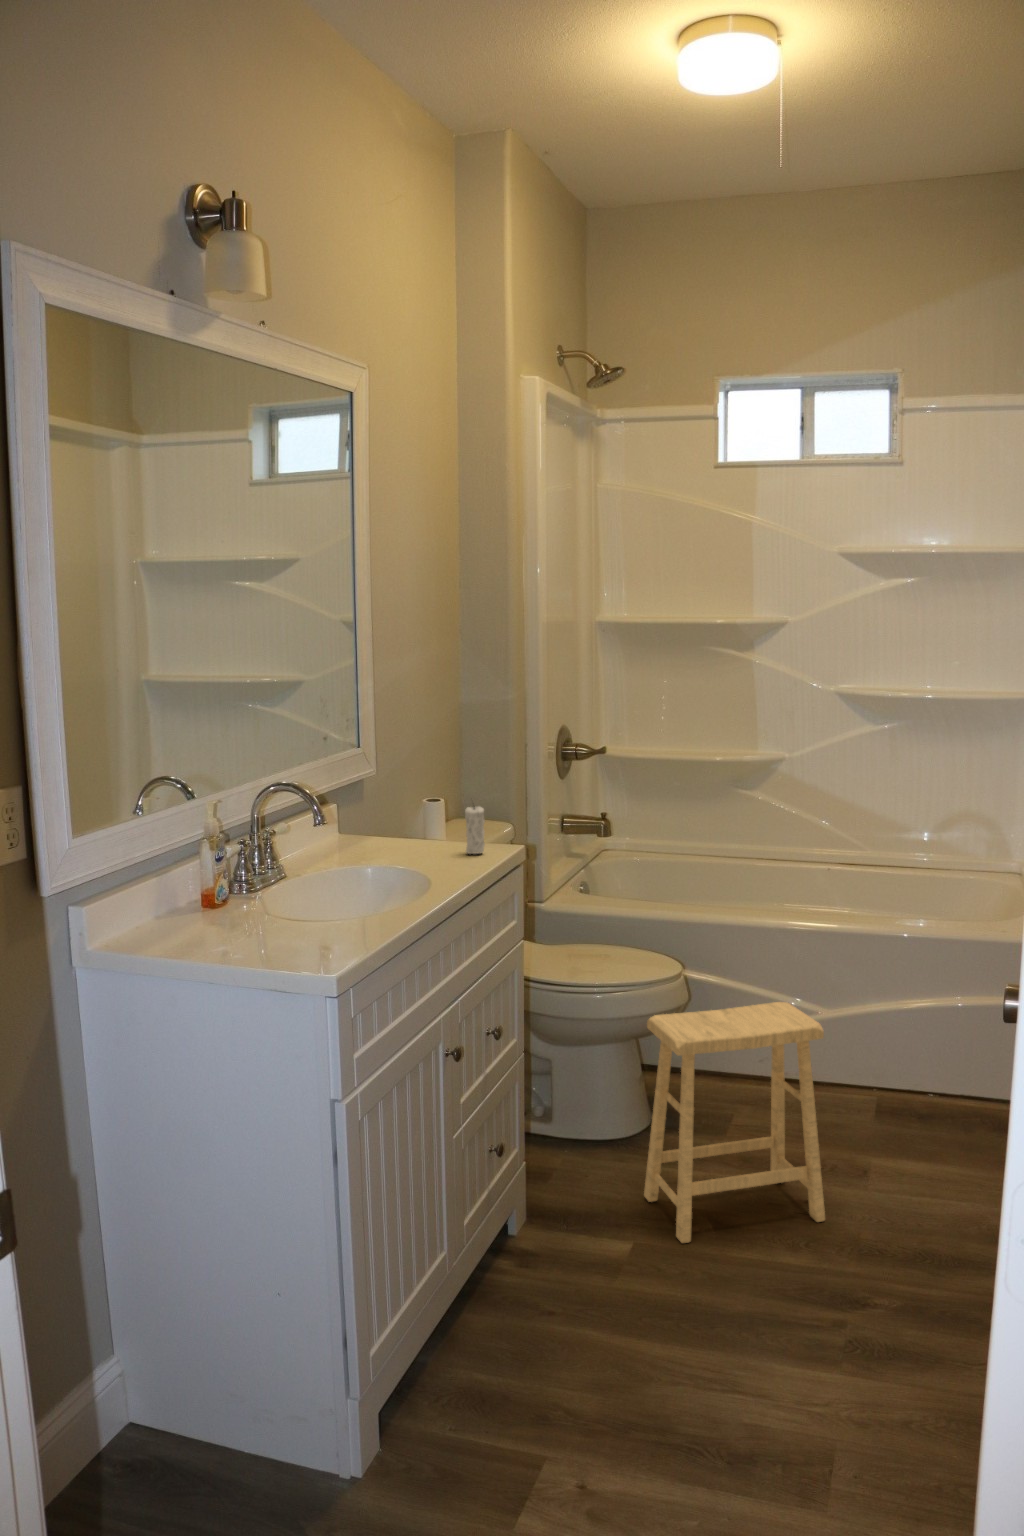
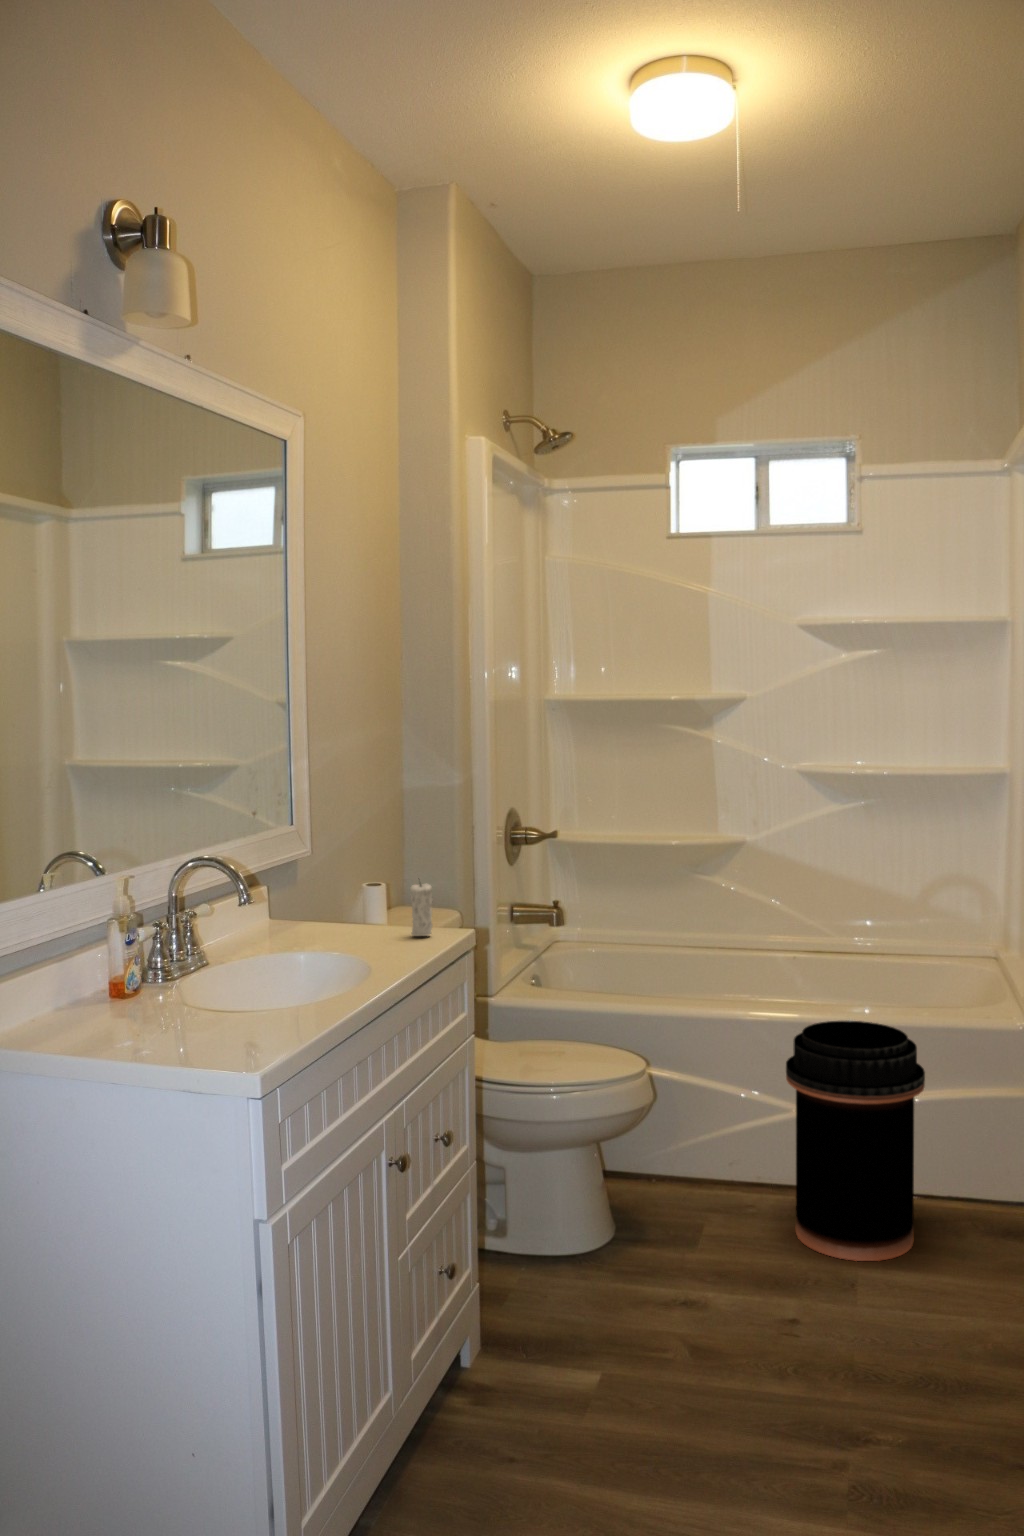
trash can: none [811,933,940,1150] -> present [786,1021,925,1261]
footstool: present [644,1002,825,1243] -> none [611,1098,814,1376]

